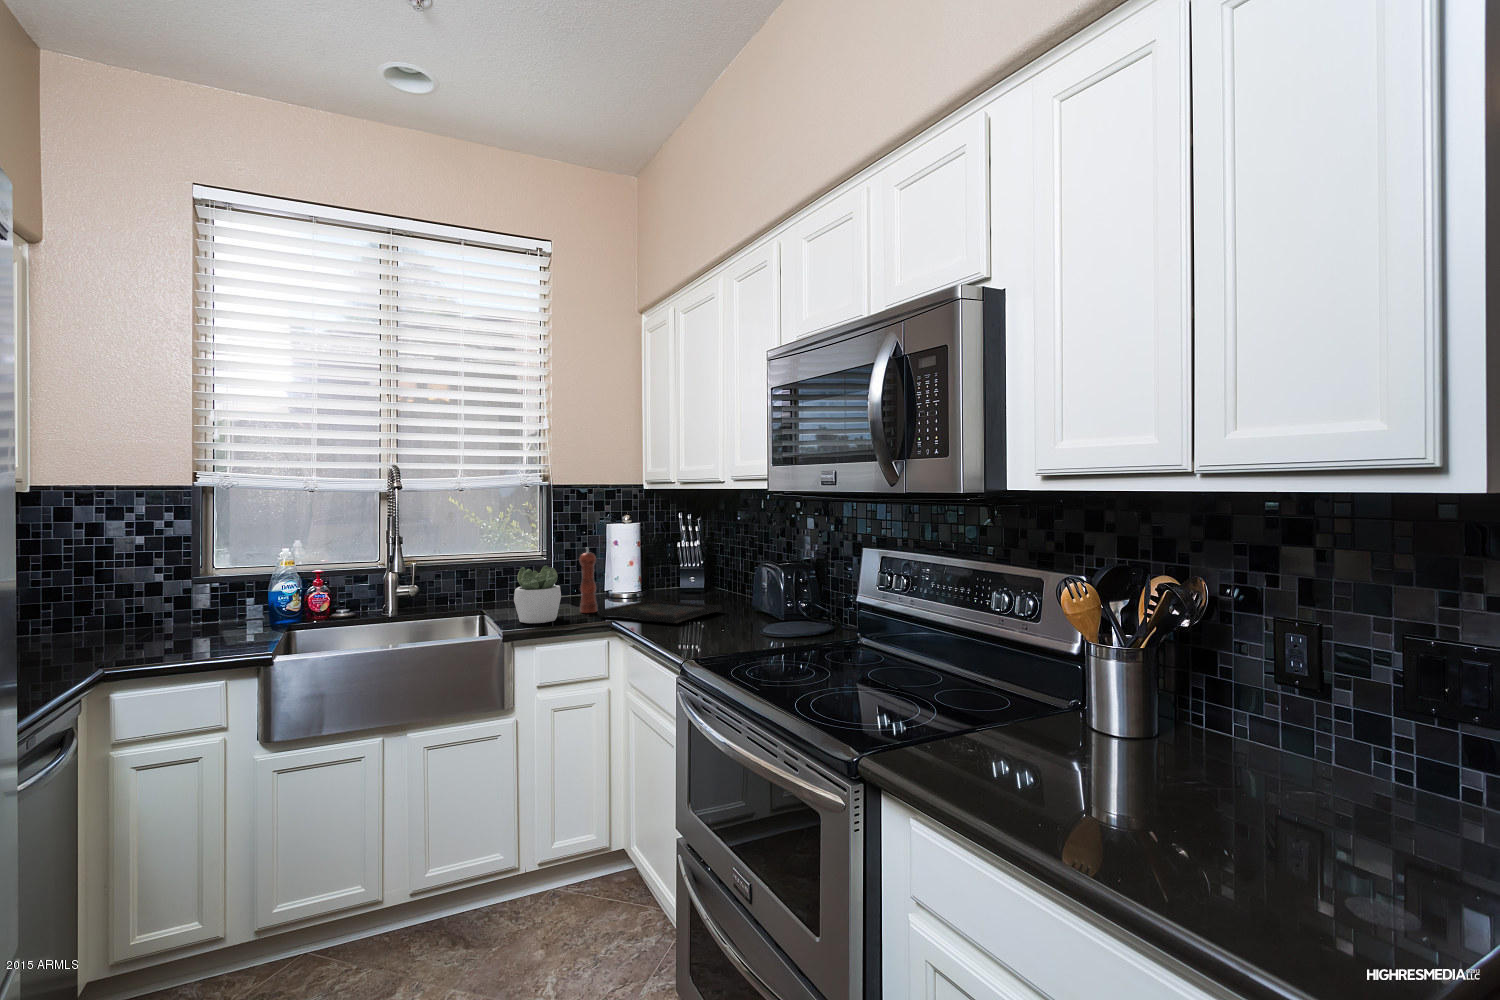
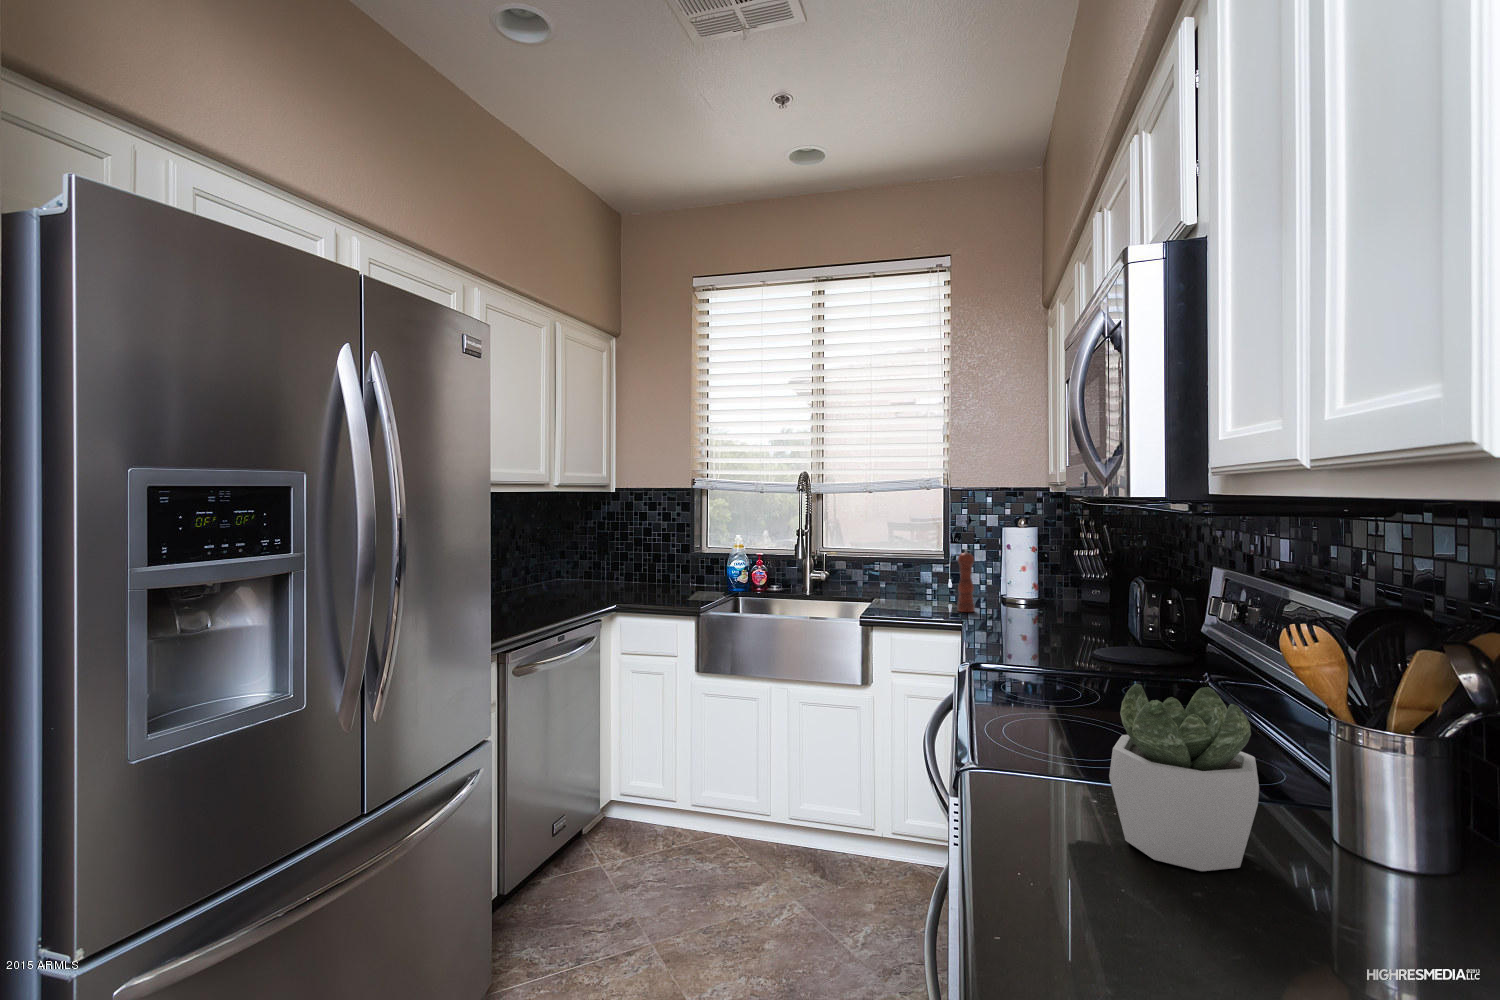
succulent plant: present [514,566,561,623] -> present [1109,684,1259,871]
tray: present [598,600,722,623] -> none [964,606,1094,630]

